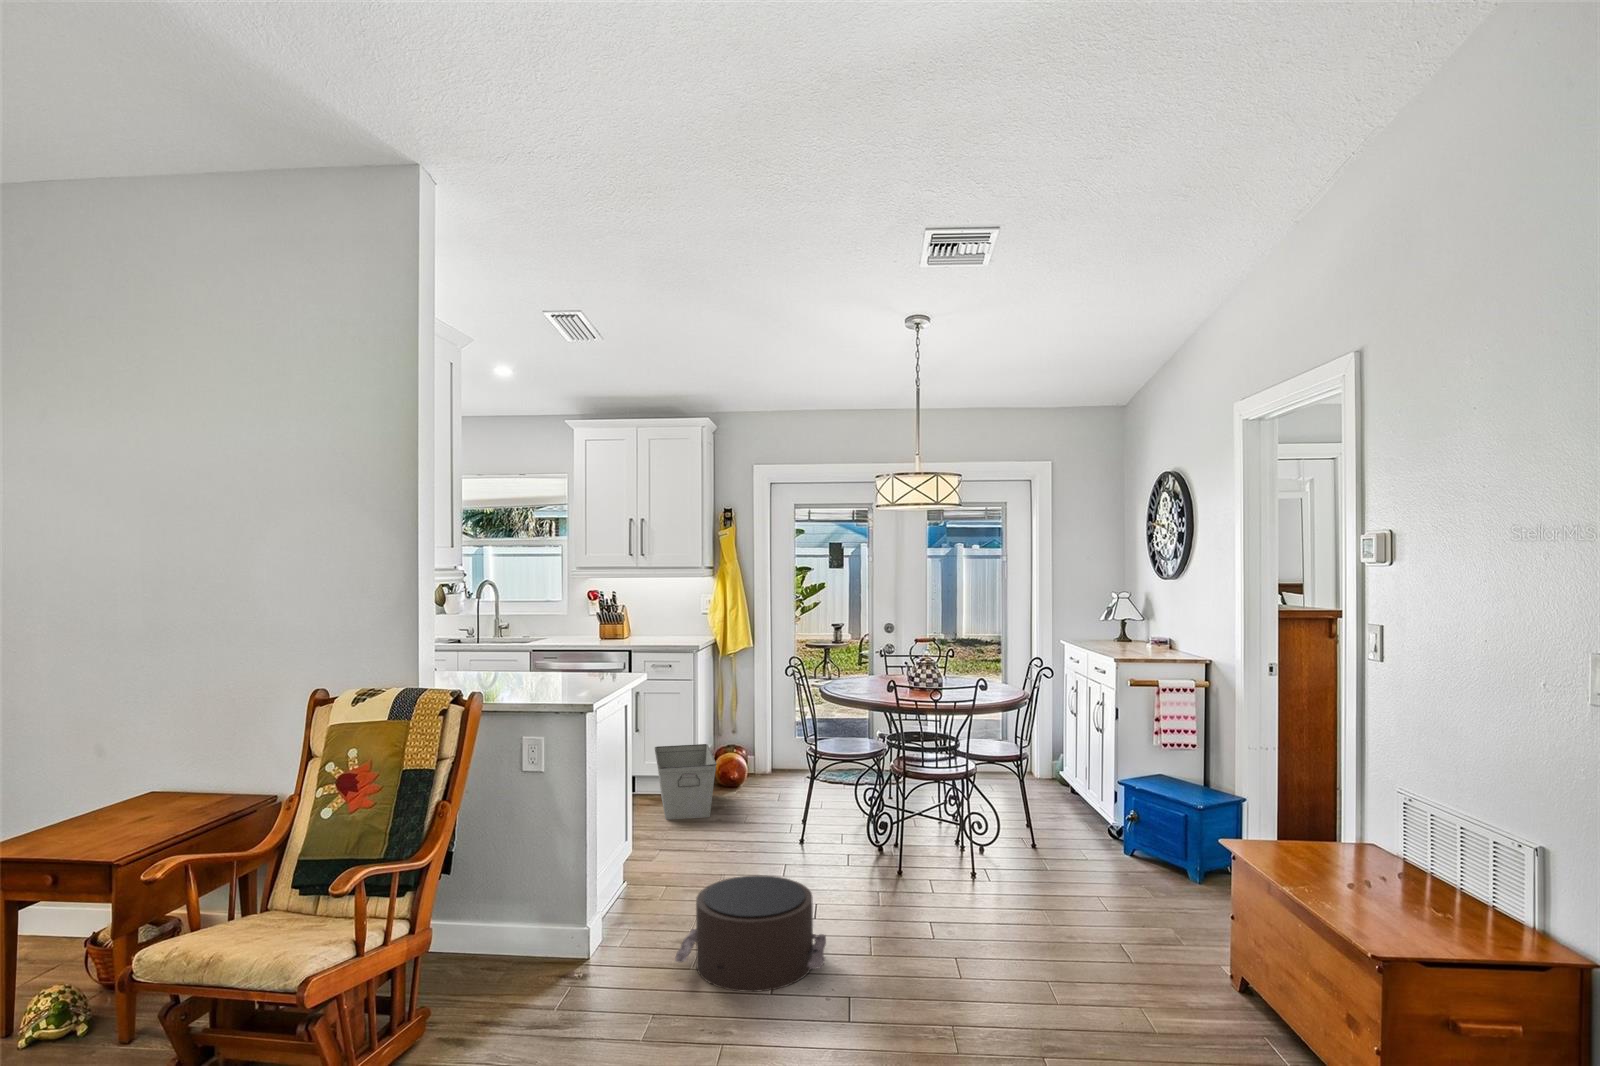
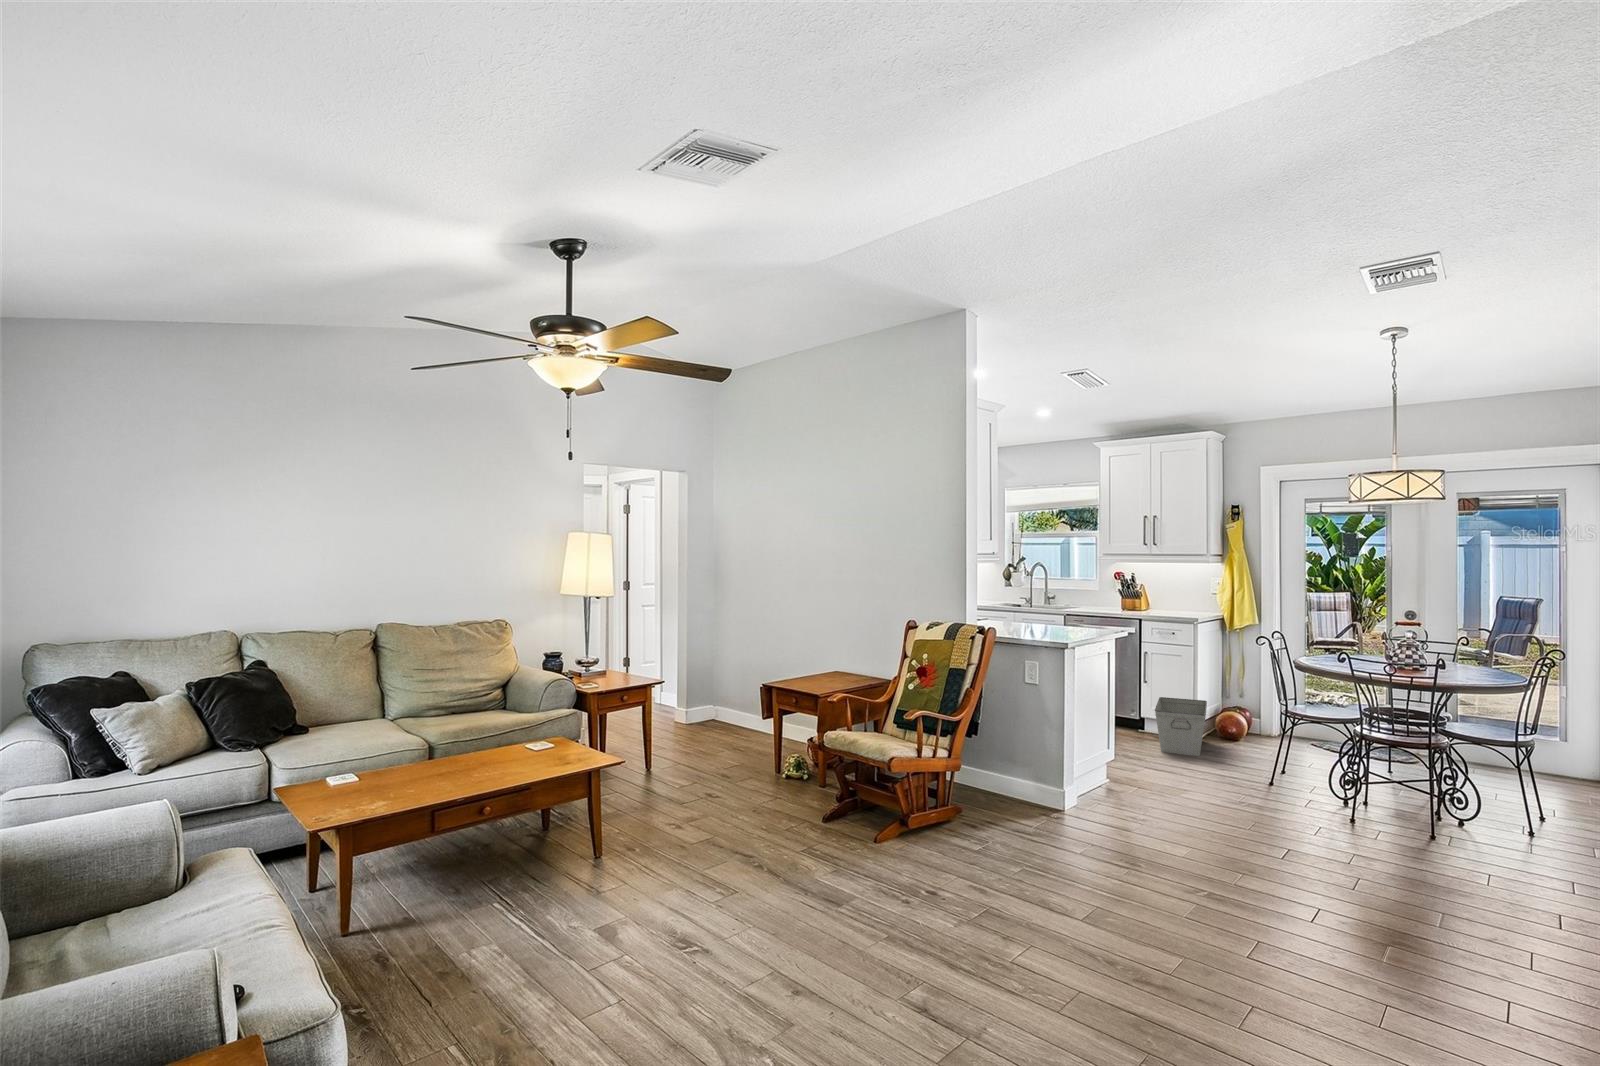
pouf: present [675,875,826,992] -> none [1119,779,1242,854]

